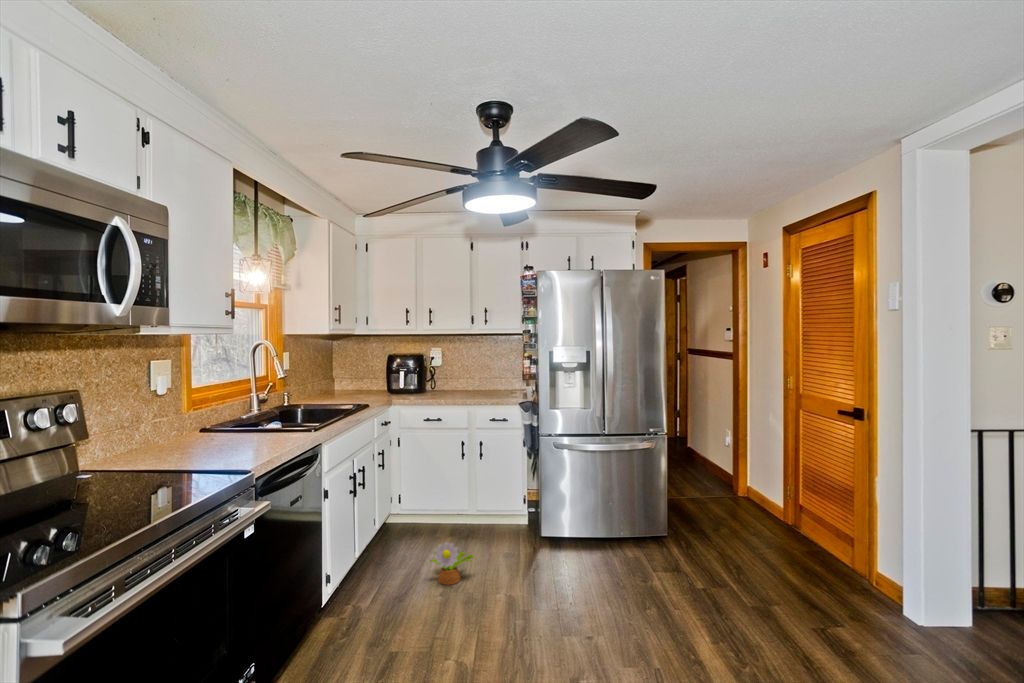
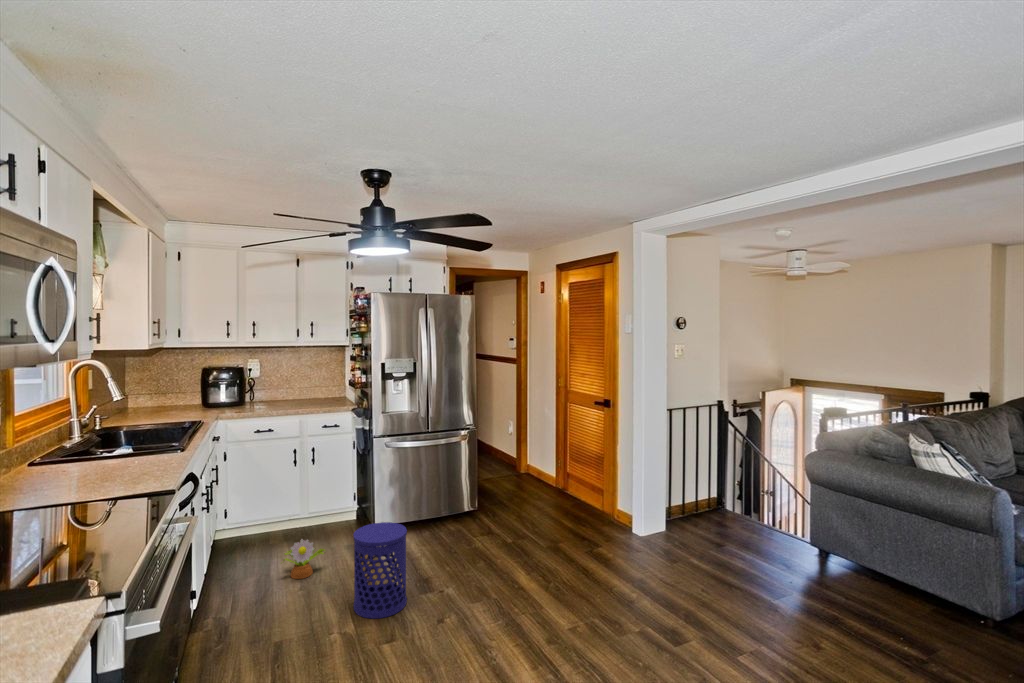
waste bin: none [481,540,545,663] -> present [354,522,407,619]

